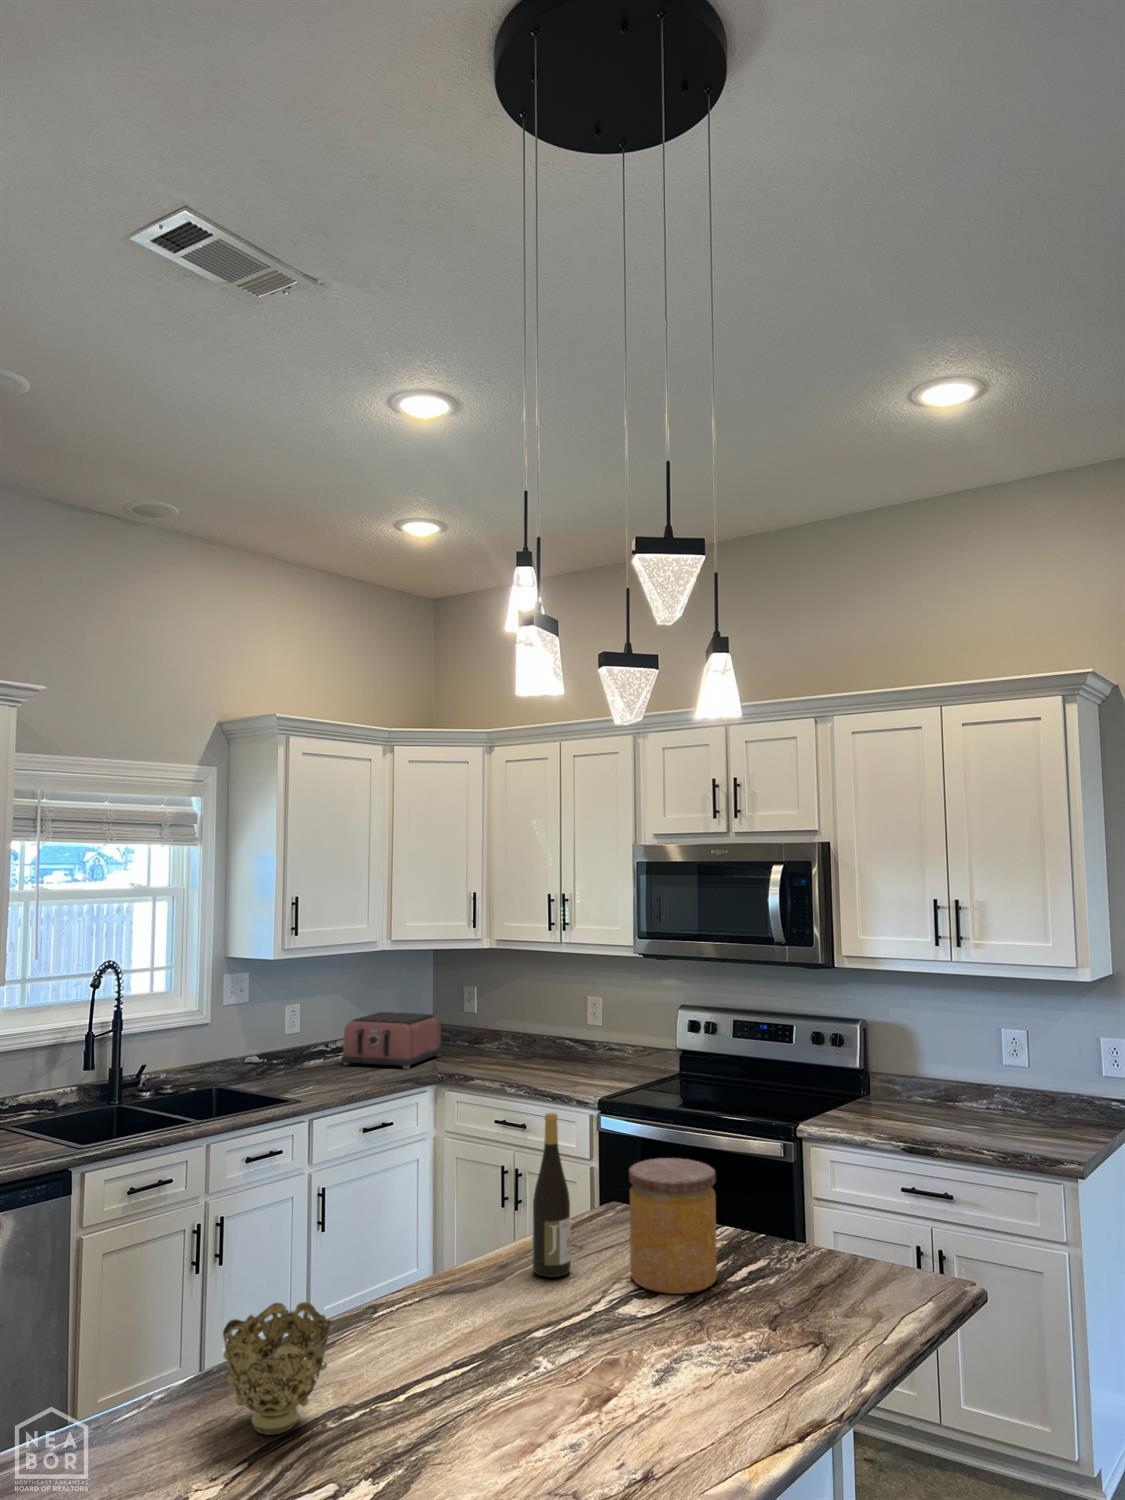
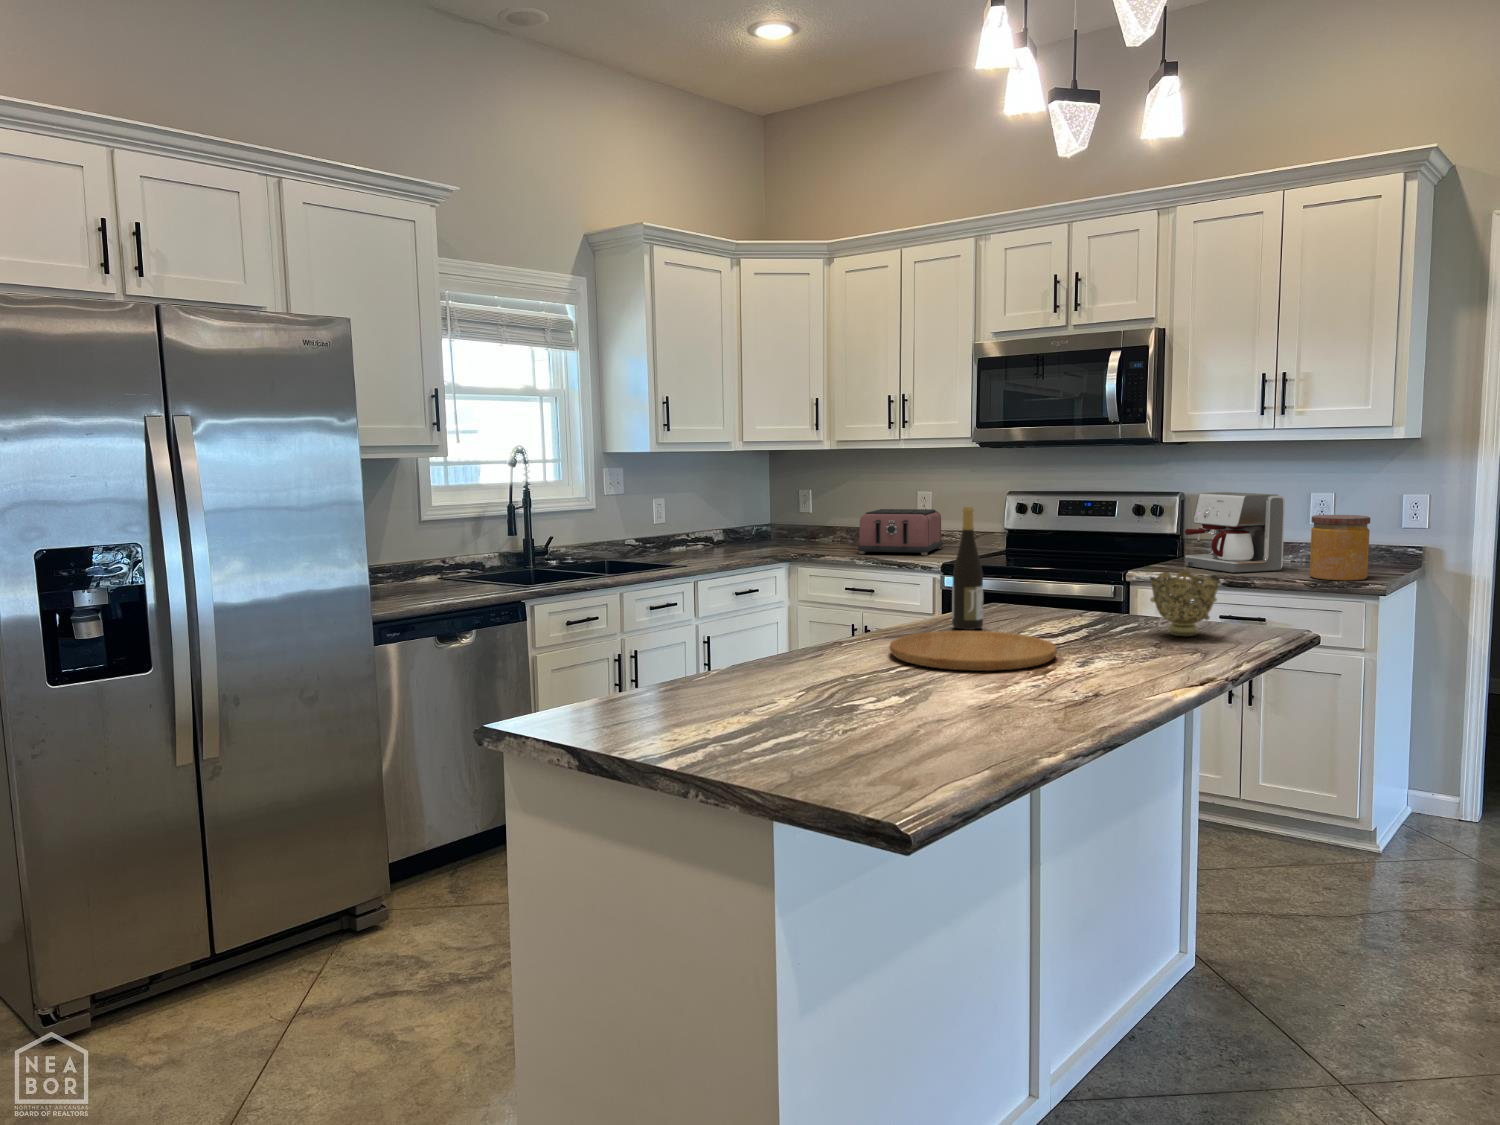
toaster: present [341,1012,442,1069] -> present [858,509,943,555]
coffee maker: none [862,1026,971,1131] -> present [1185,492,1285,573]
jar: present [629,1158,717,1294] -> present [1310,515,1370,580]
cutting board: none [415,1295,631,1403] -> present [889,631,1057,671]
decorative bowl: present [223,1302,331,1435] -> present [1150,571,1220,636]

